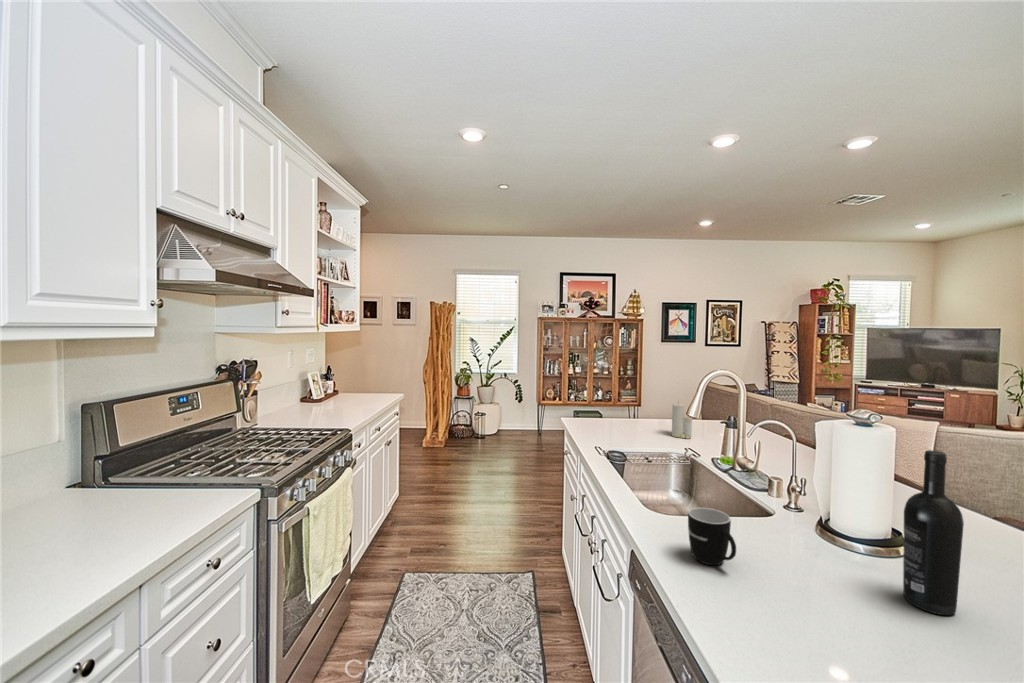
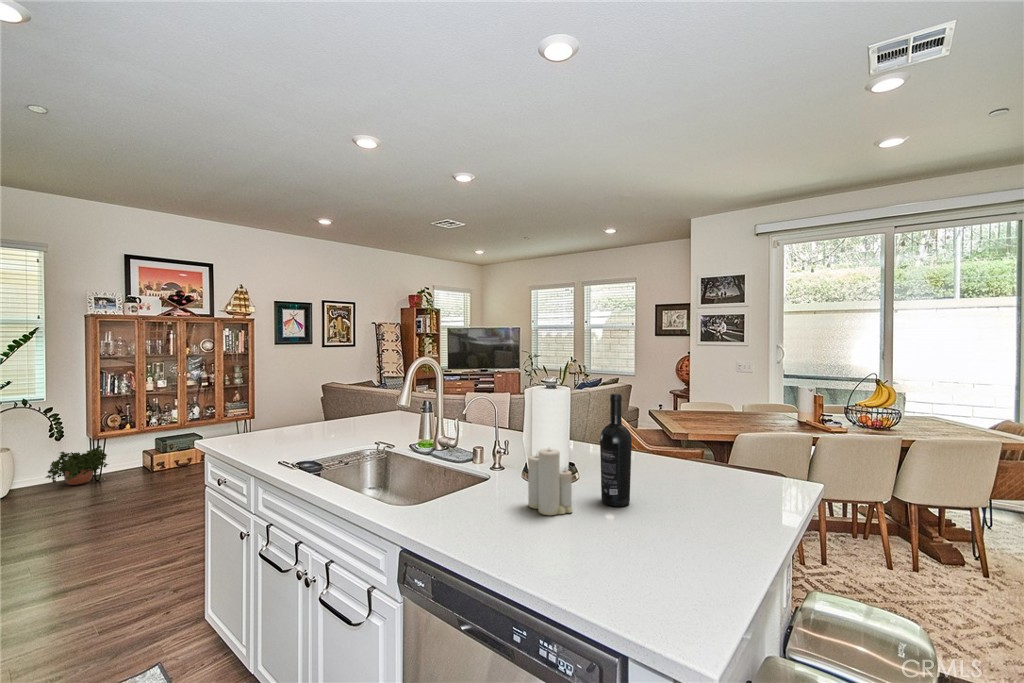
candle: present [672,403,692,439] -> present [528,448,572,515]
potted plant: none [513,409,545,436] -> present [46,445,108,485]
mug: present [688,508,736,565] -> none [465,479,513,532]

